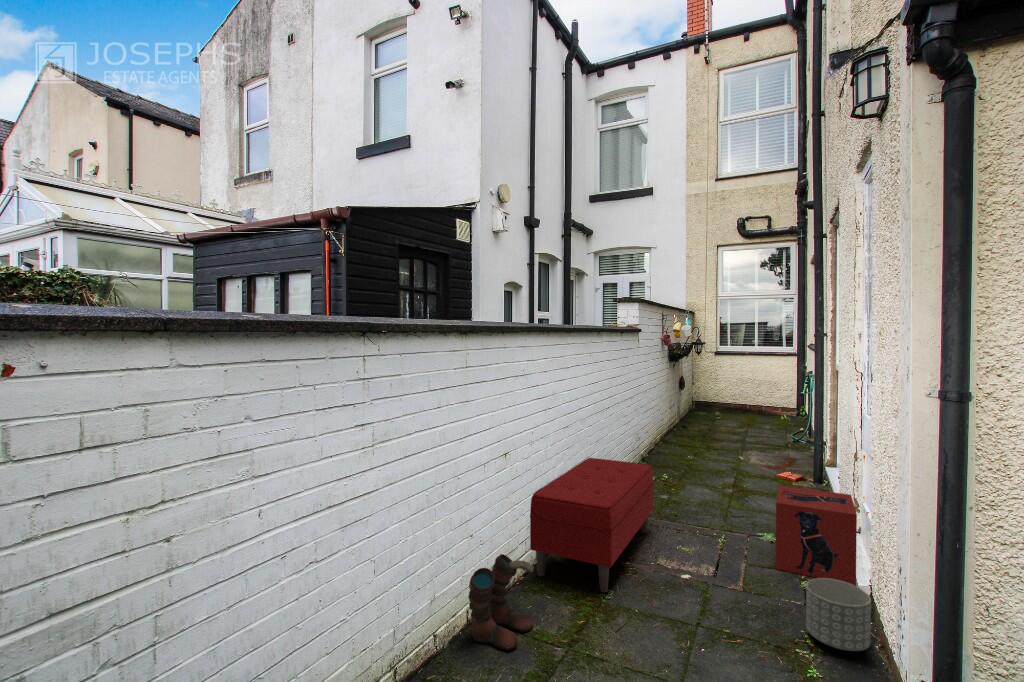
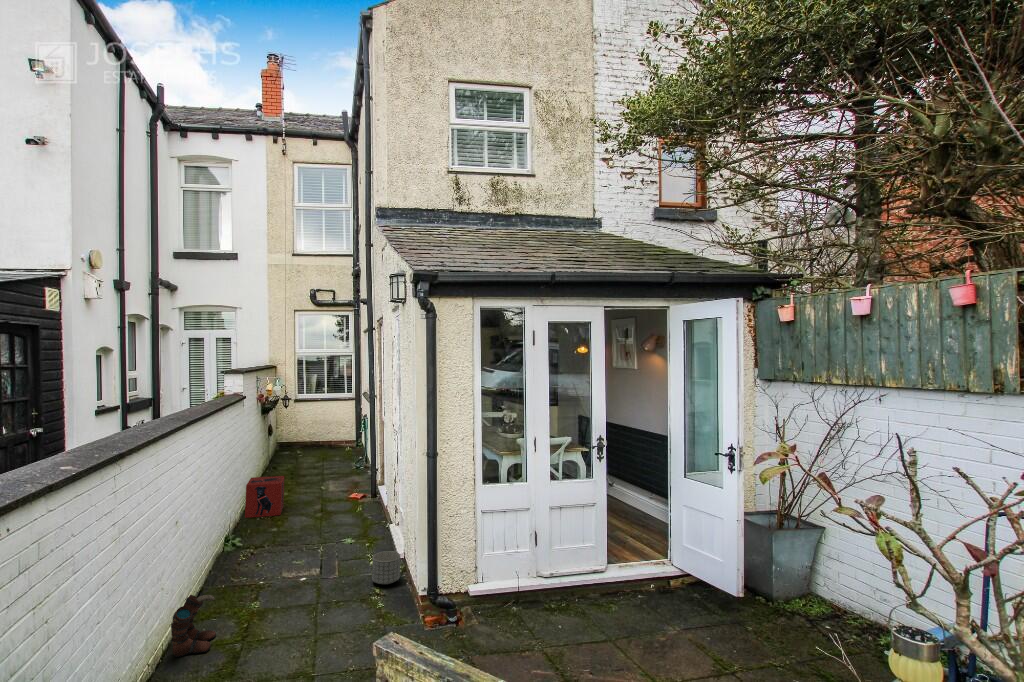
bench: present [530,458,653,592] -> none [197,510,277,608]
storage box: present [776,485,857,585] -> present [245,476,284,518]

